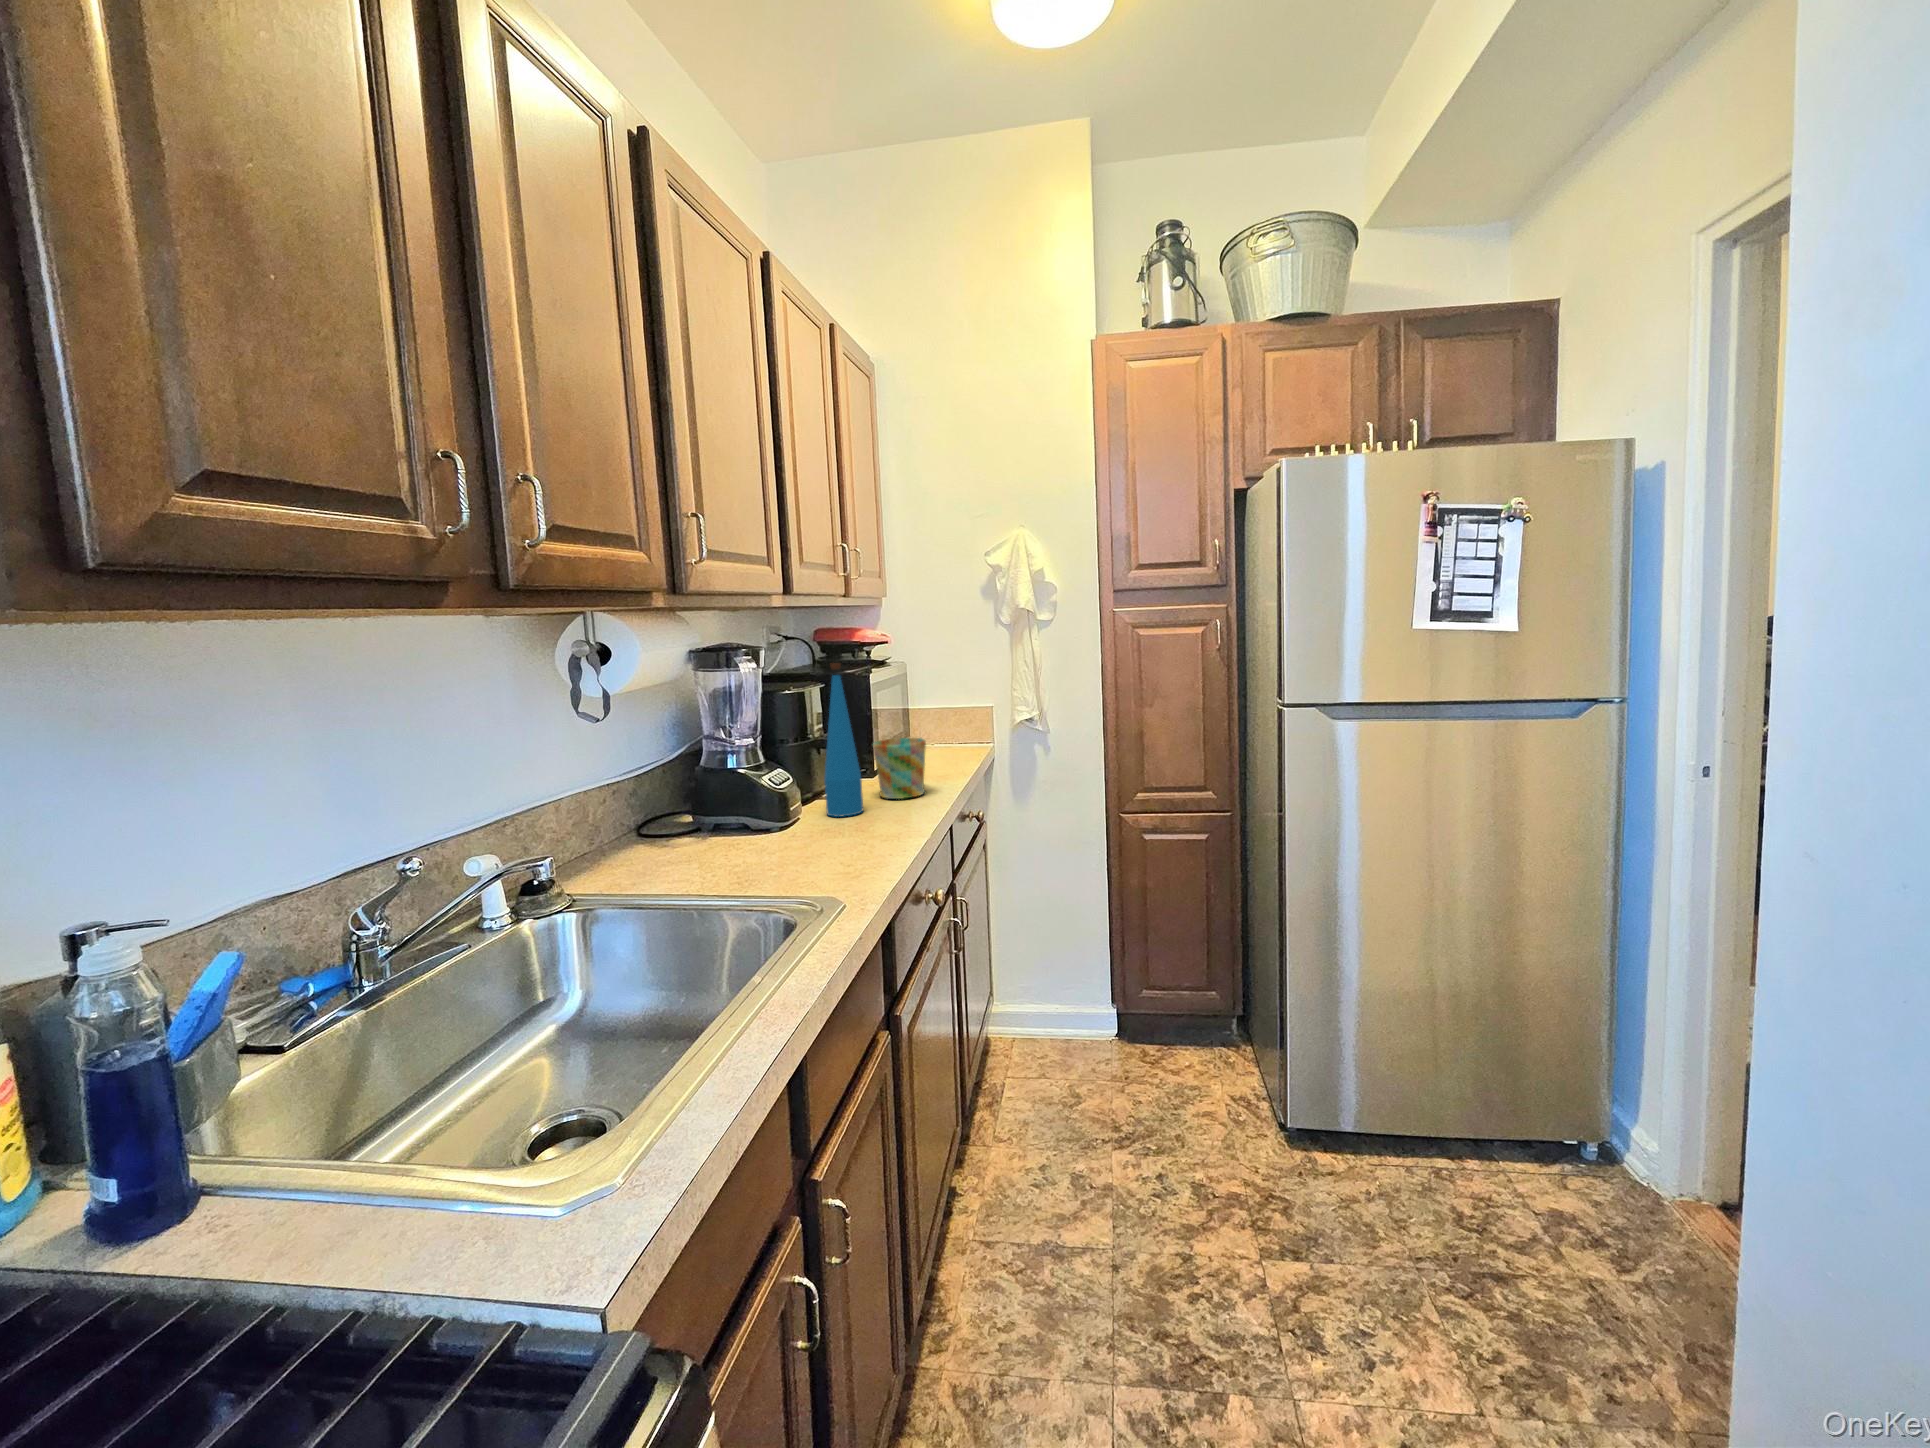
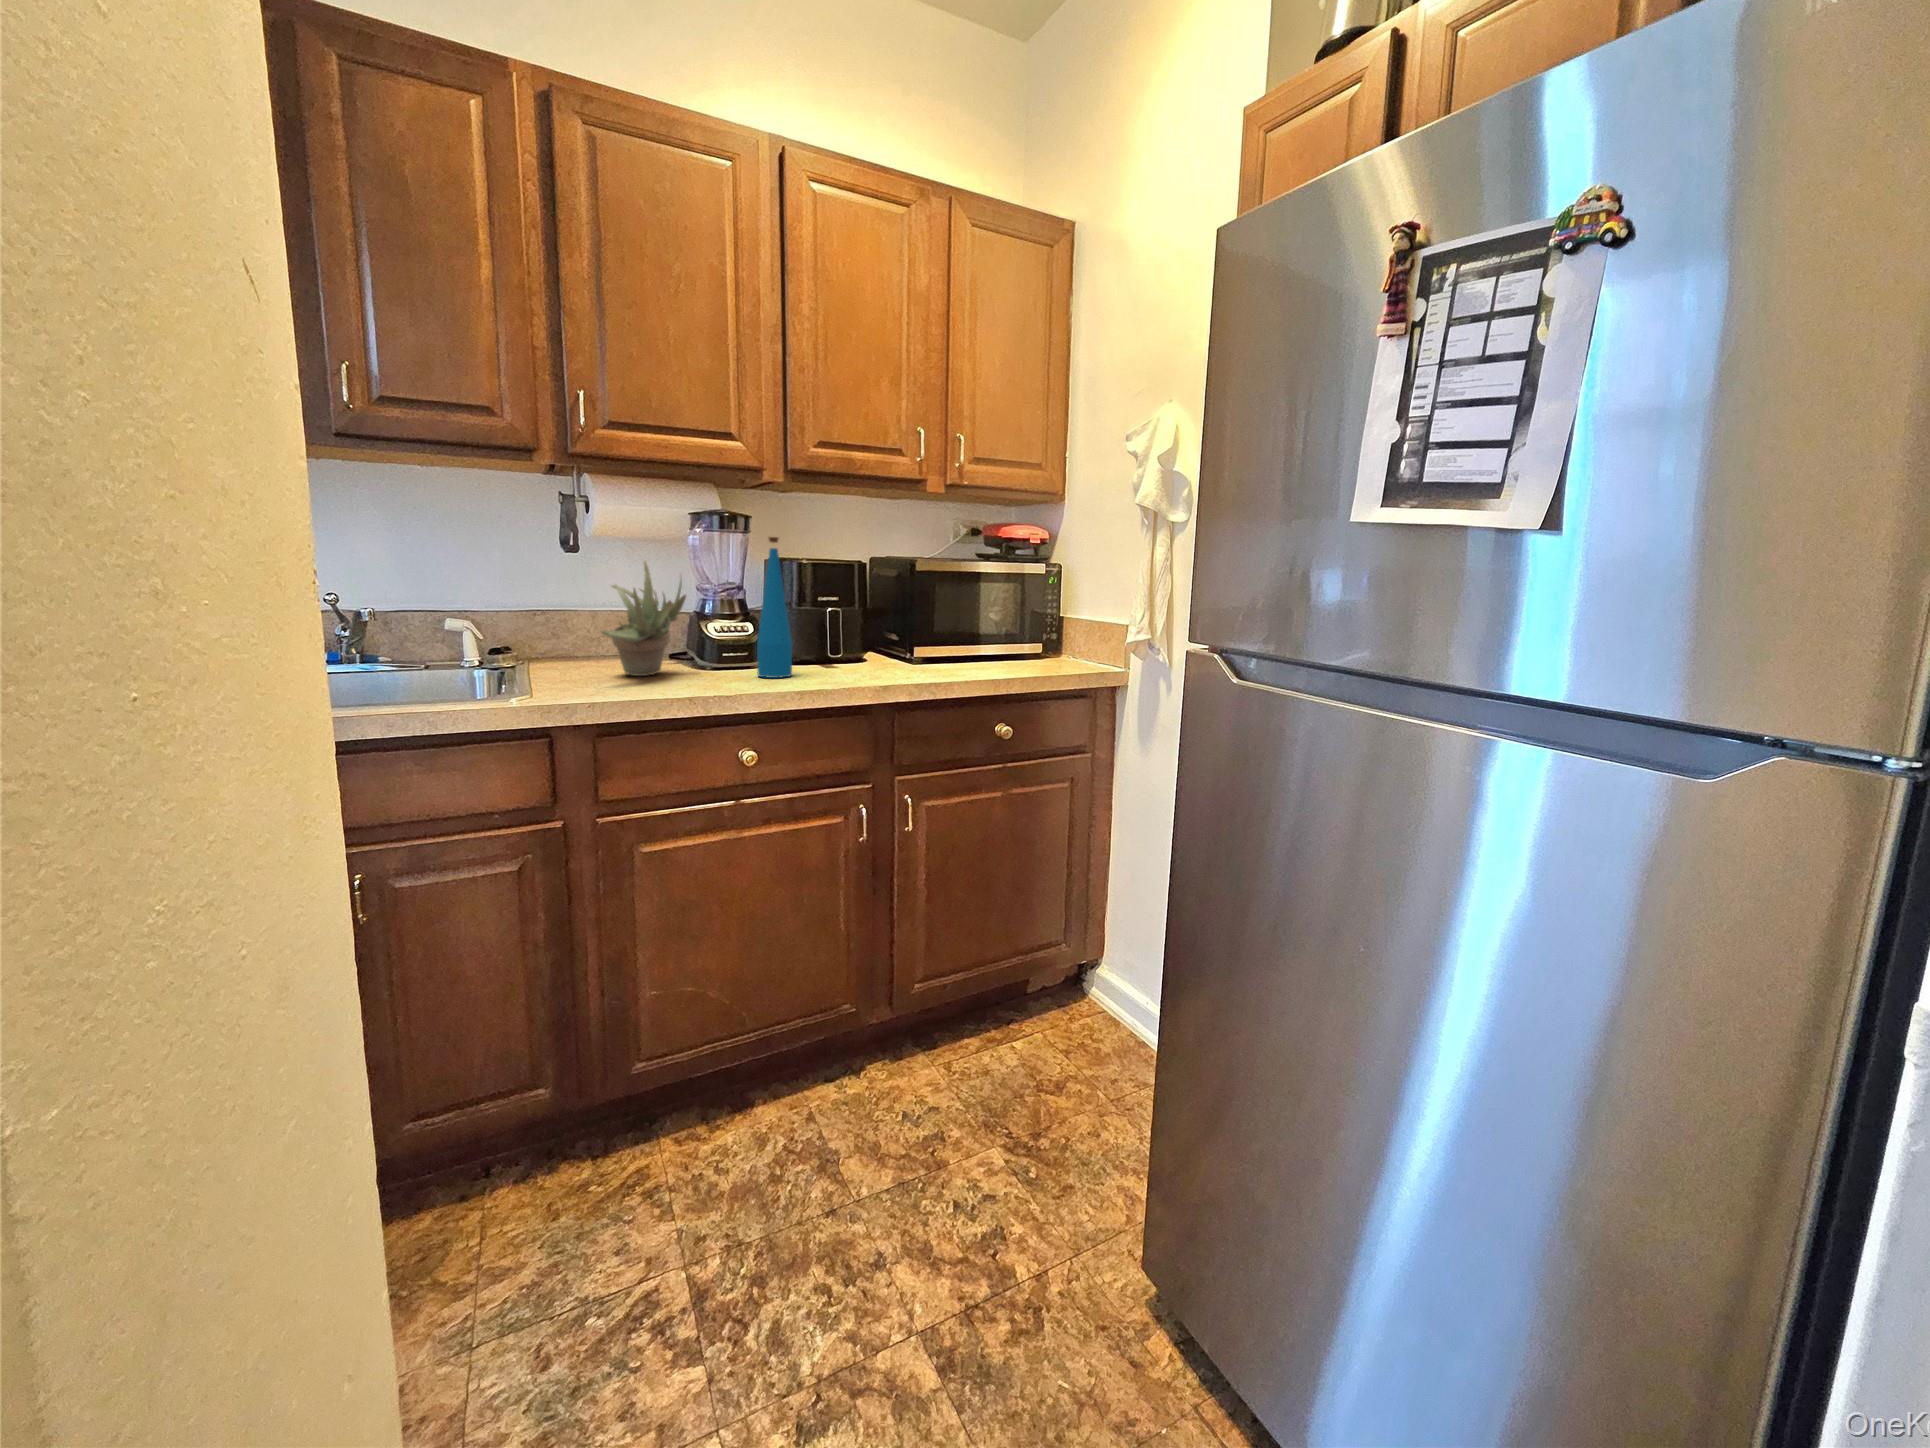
succulent plant: none [679,707,808,855] -> present [601,561,686,676]
mug: present [873,738,926,799] -> none [825,622,892,679]

